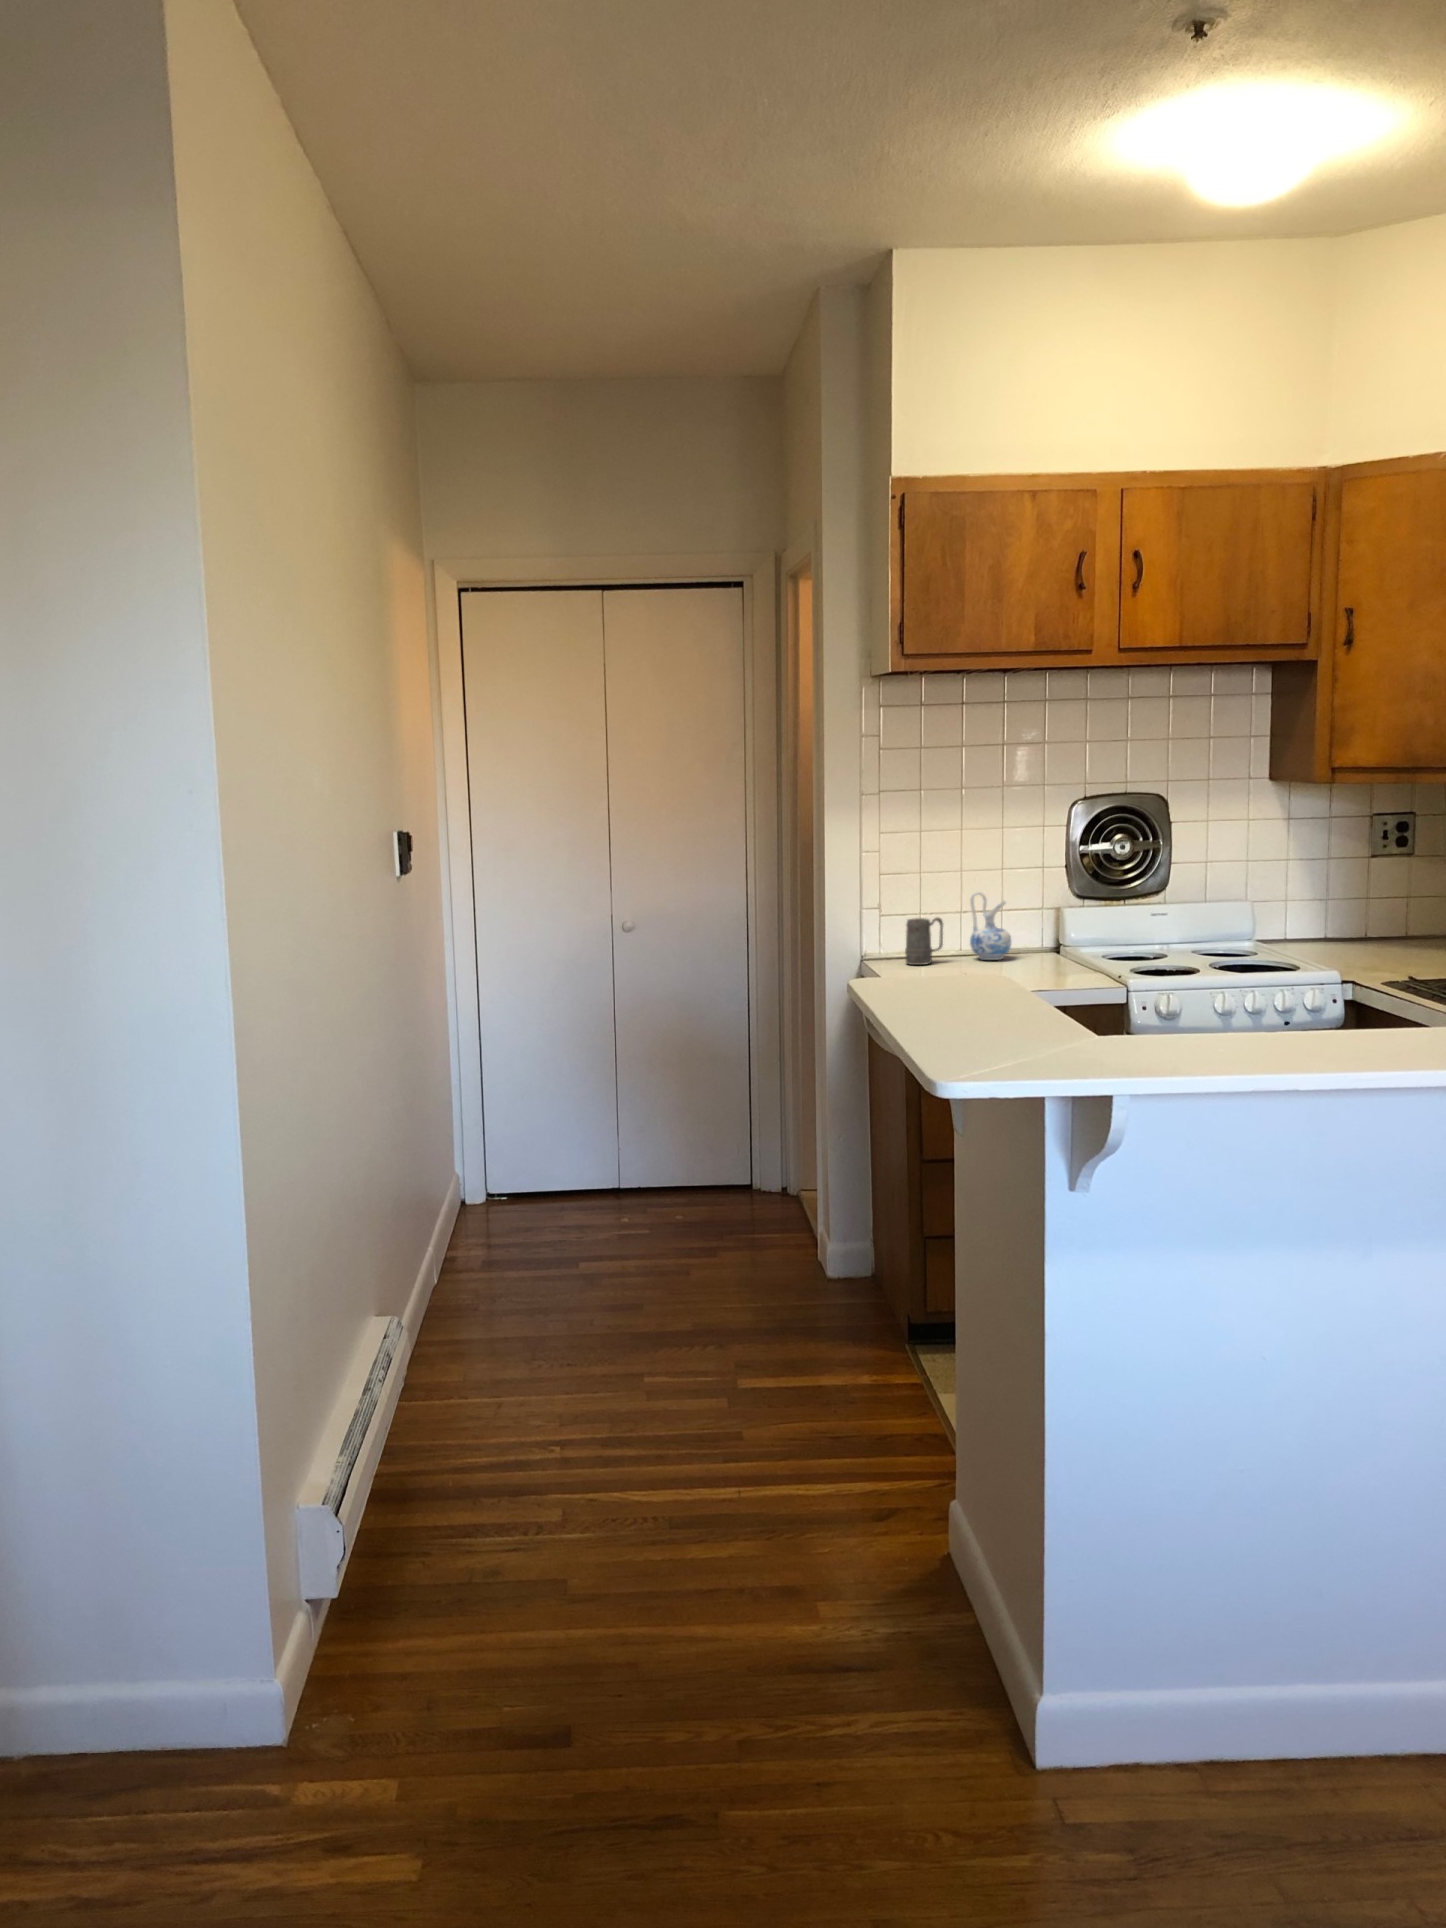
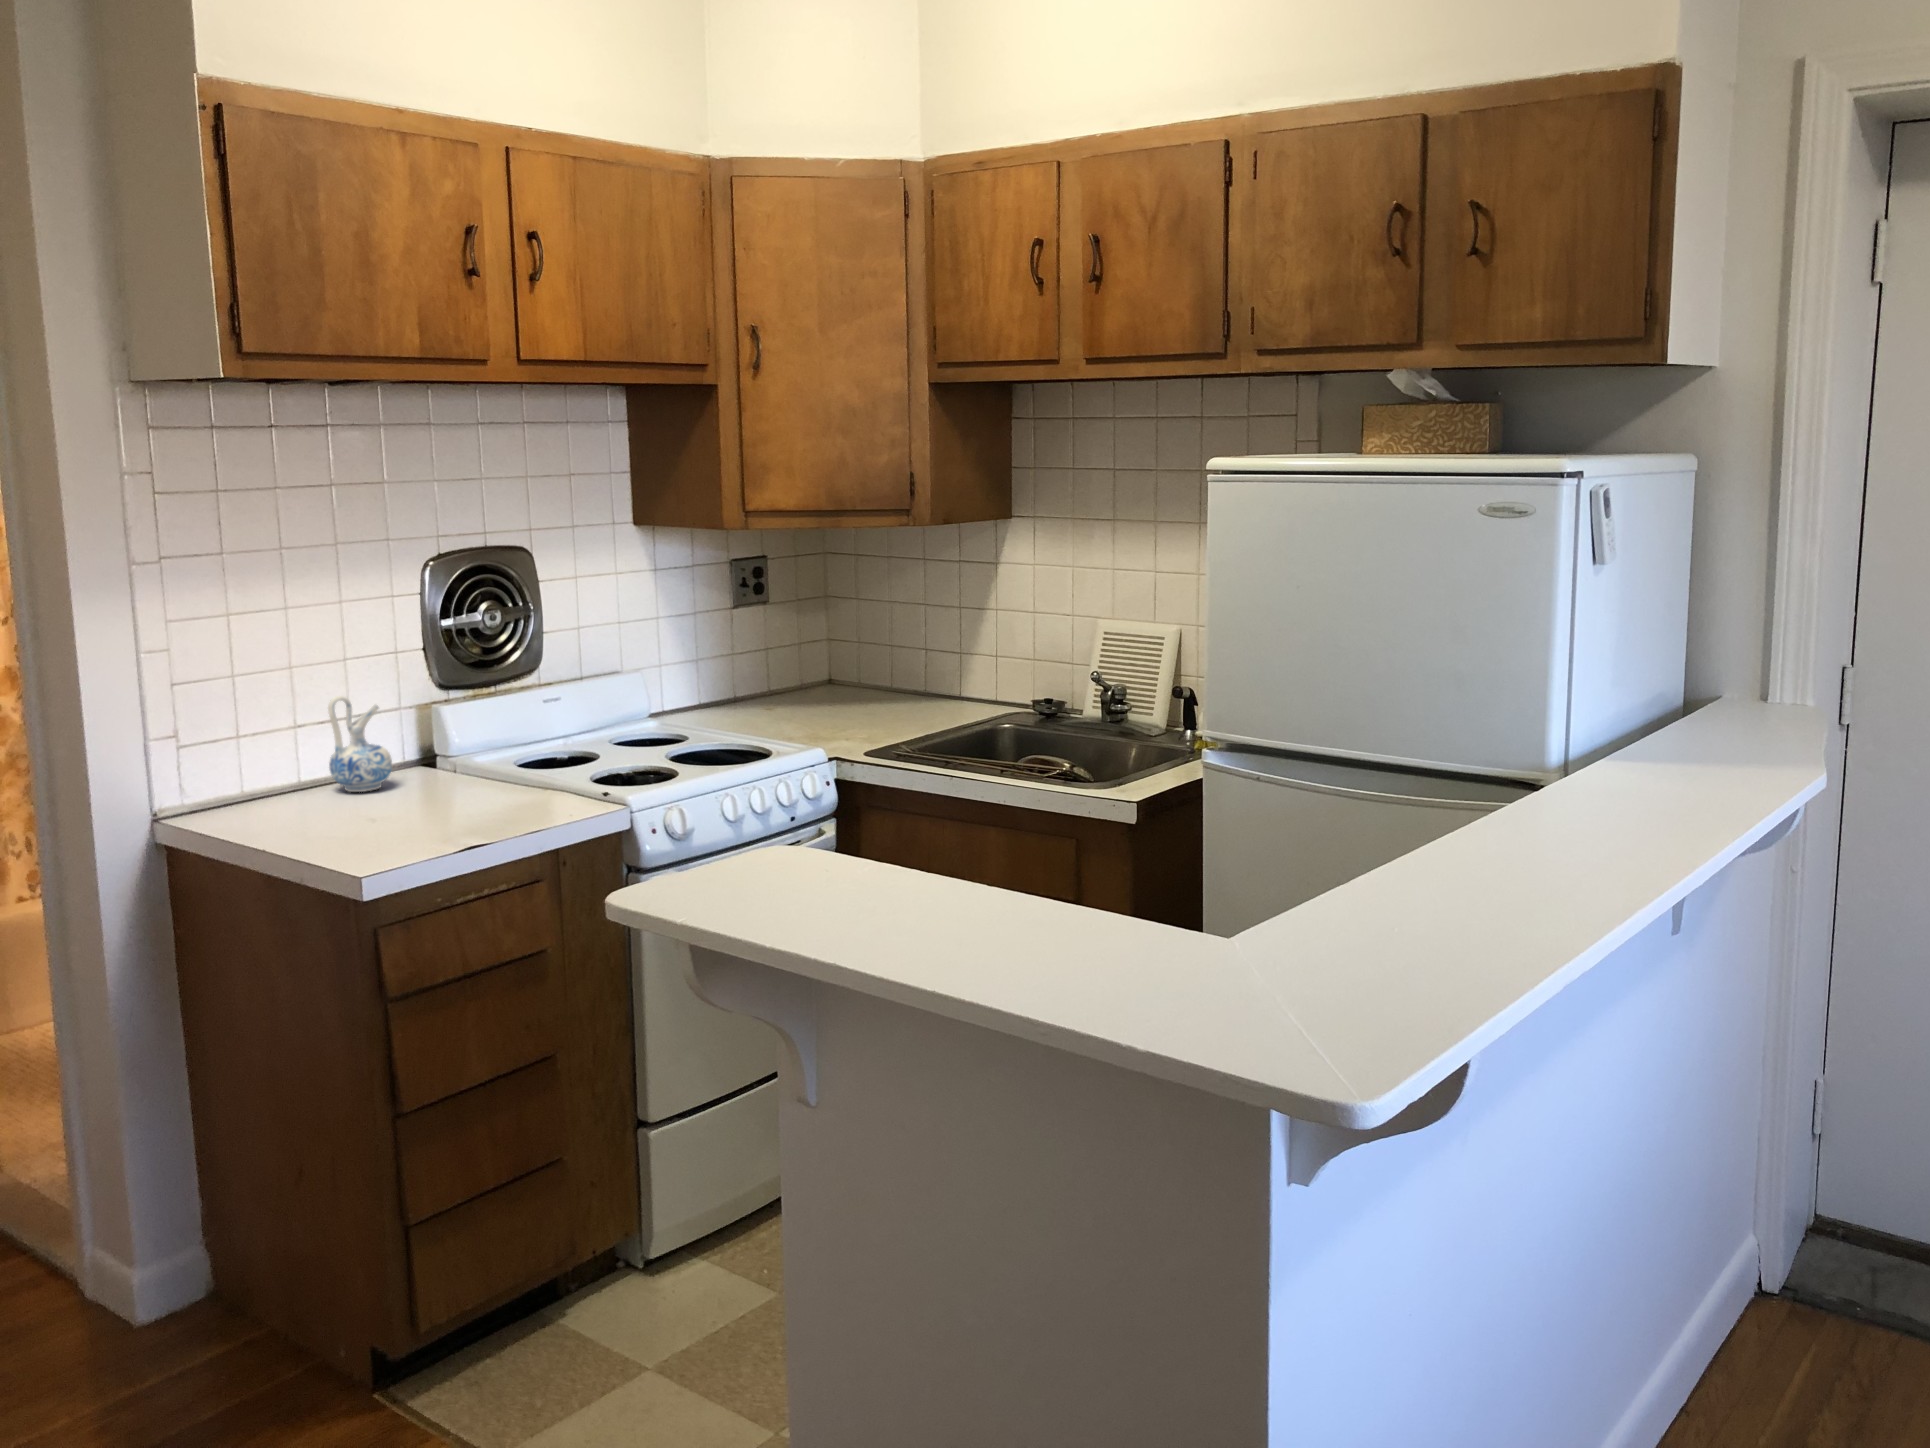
mug: present [905,918,943,965] -> none [245,740,303,817]

